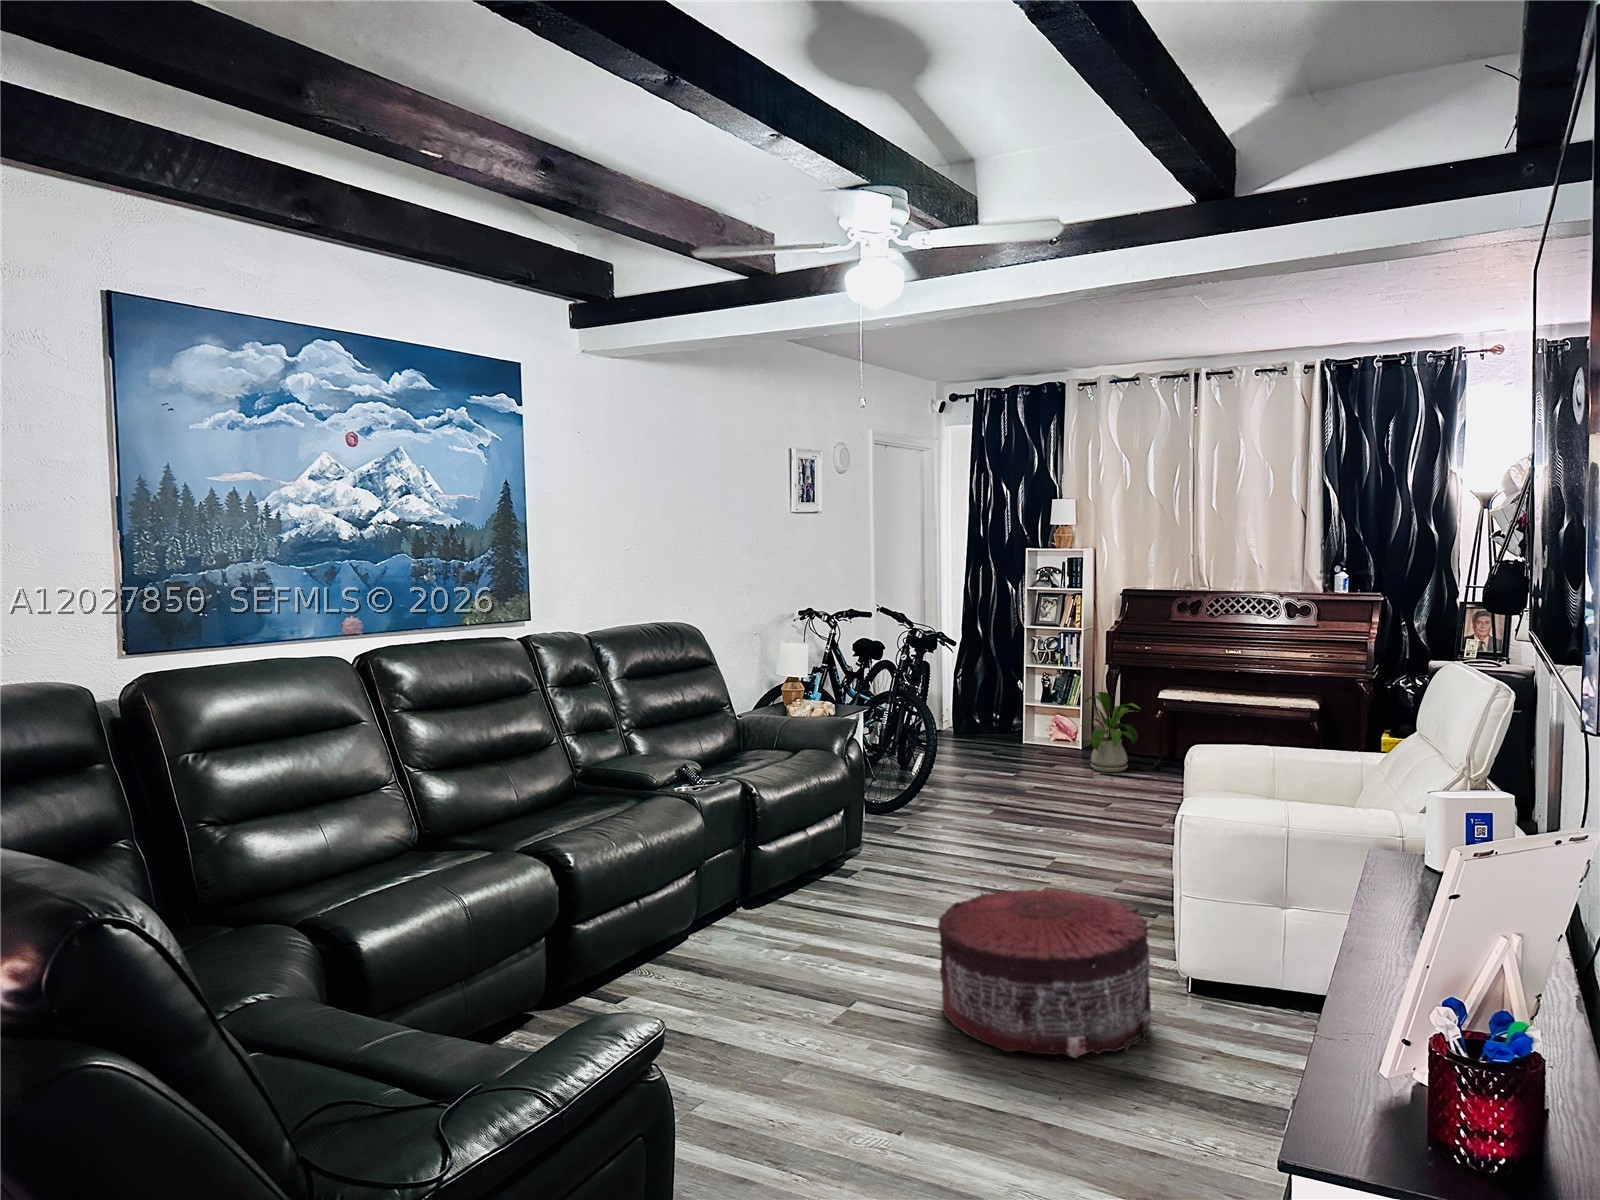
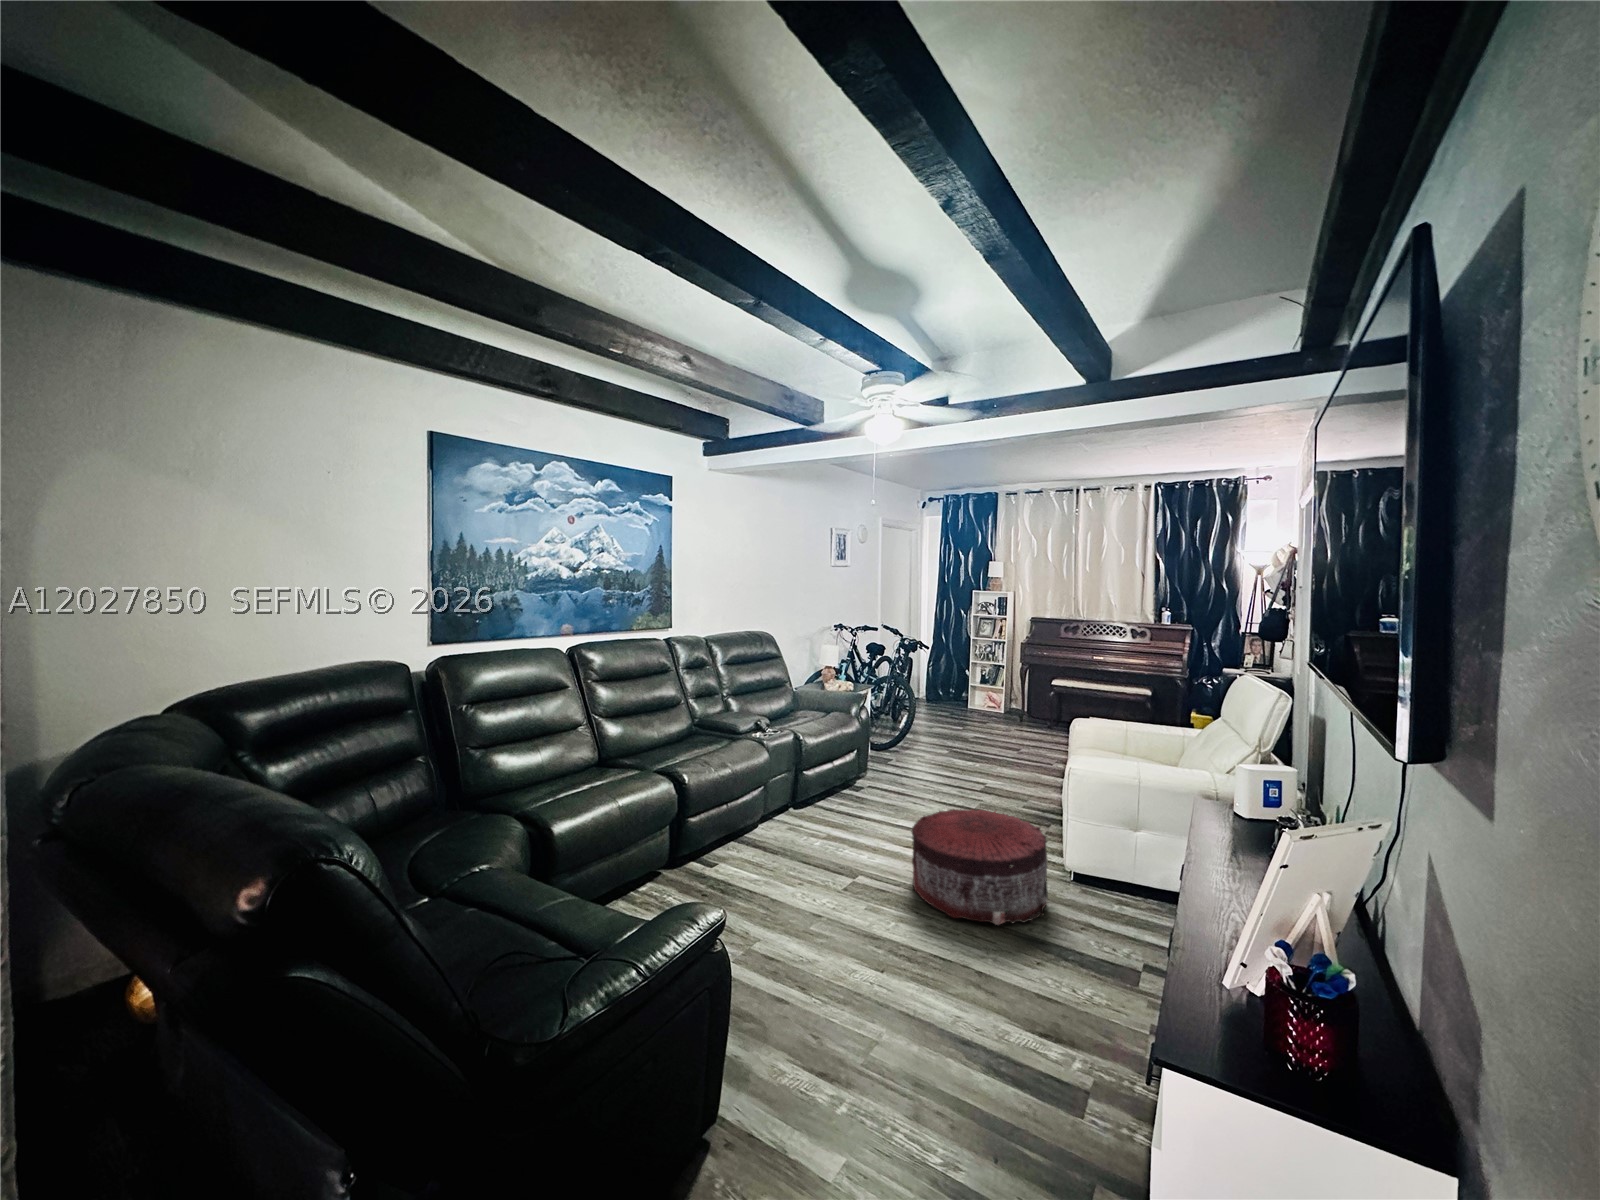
house plant: present [1081,692,1140,772] -> none [1002,679,1040,728]

